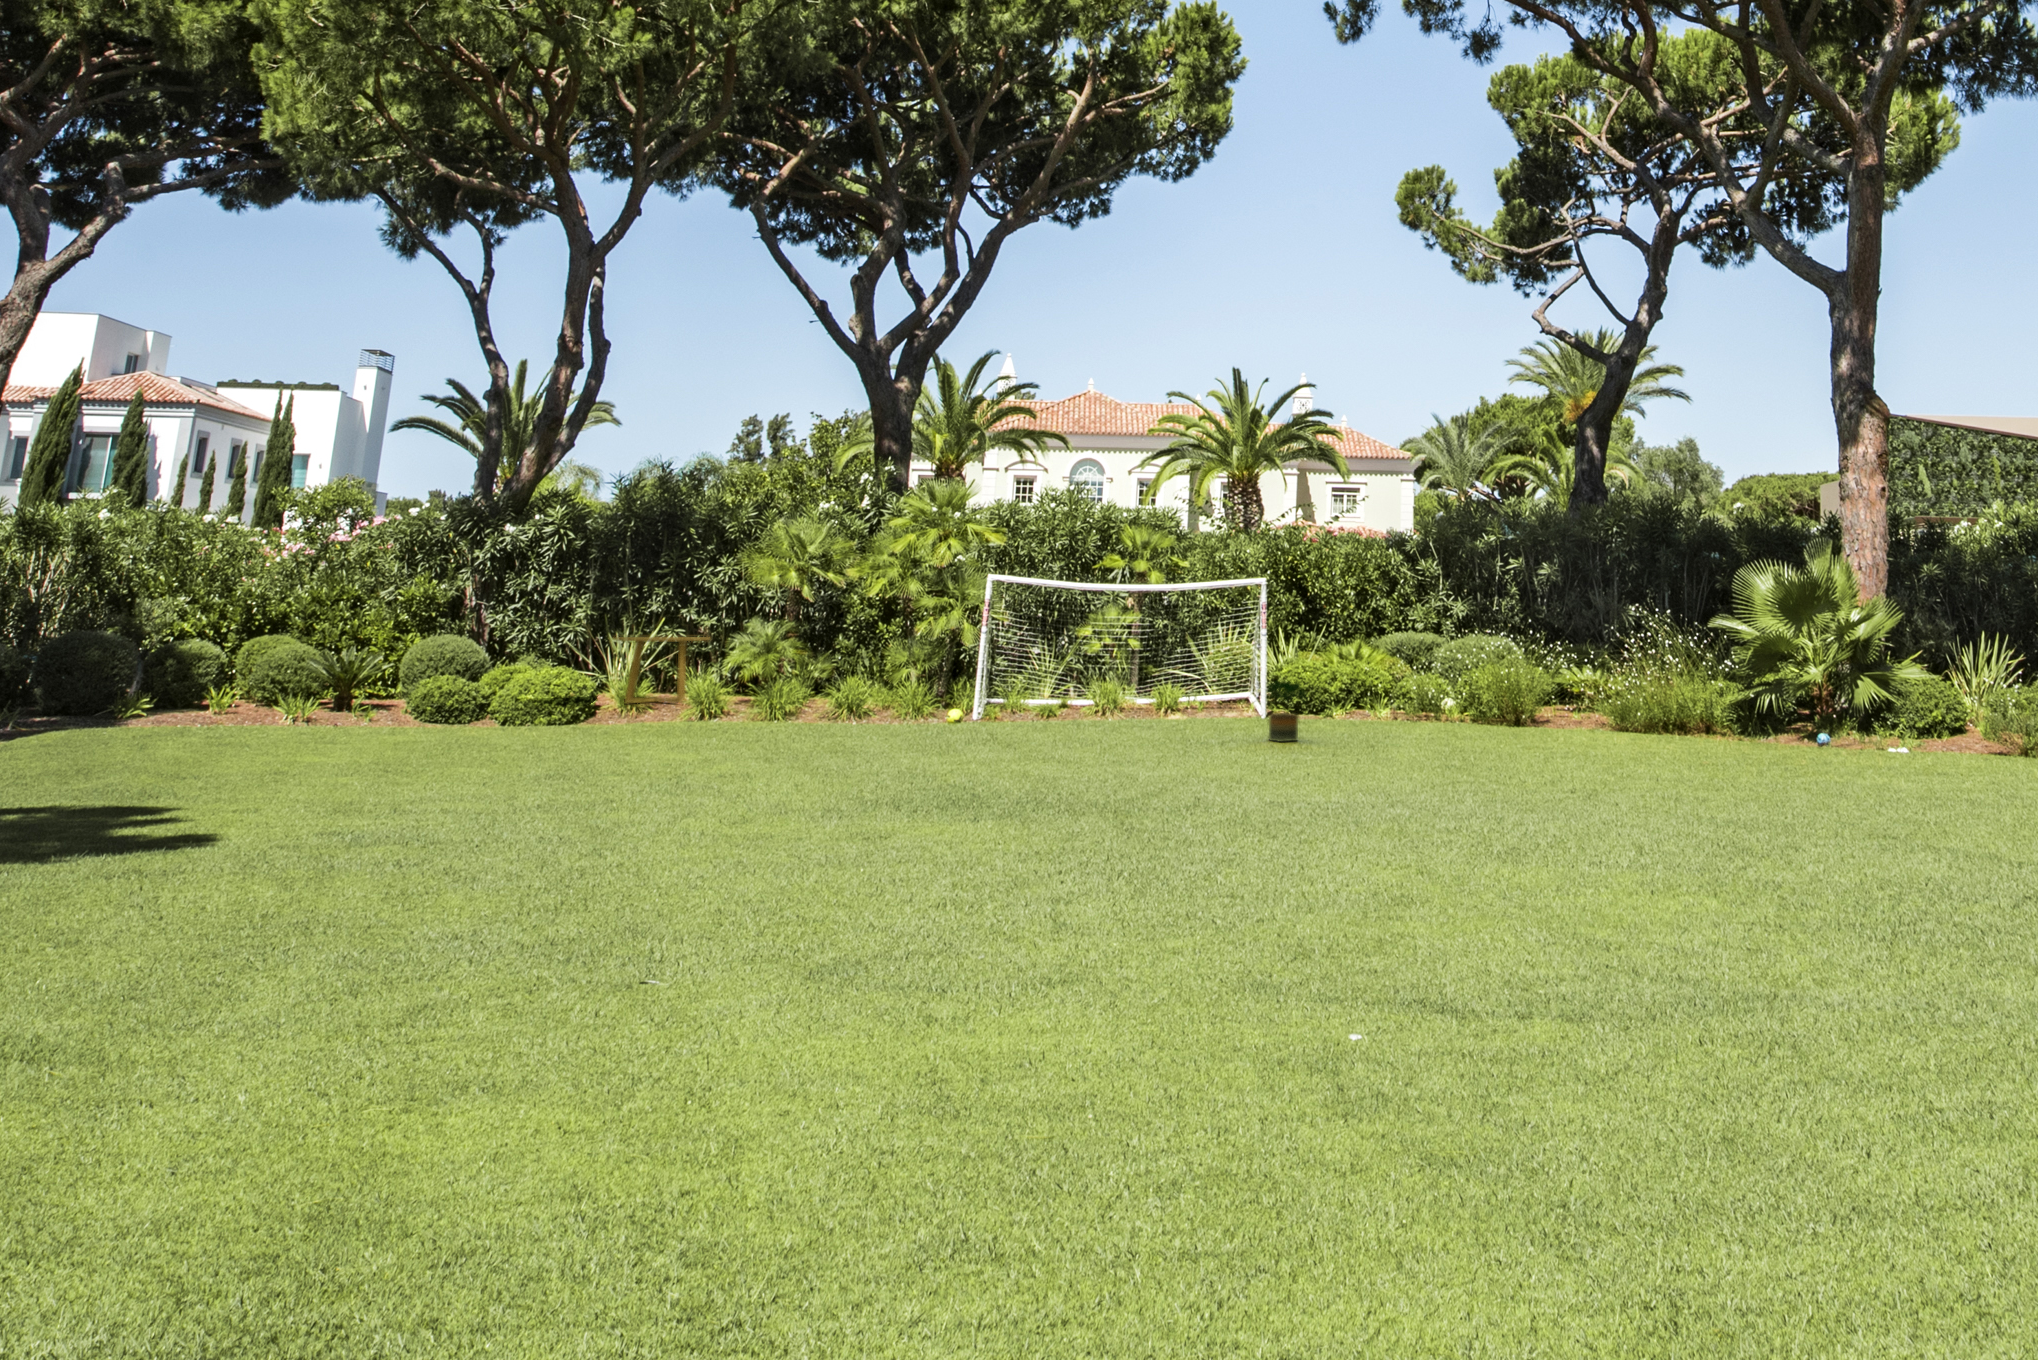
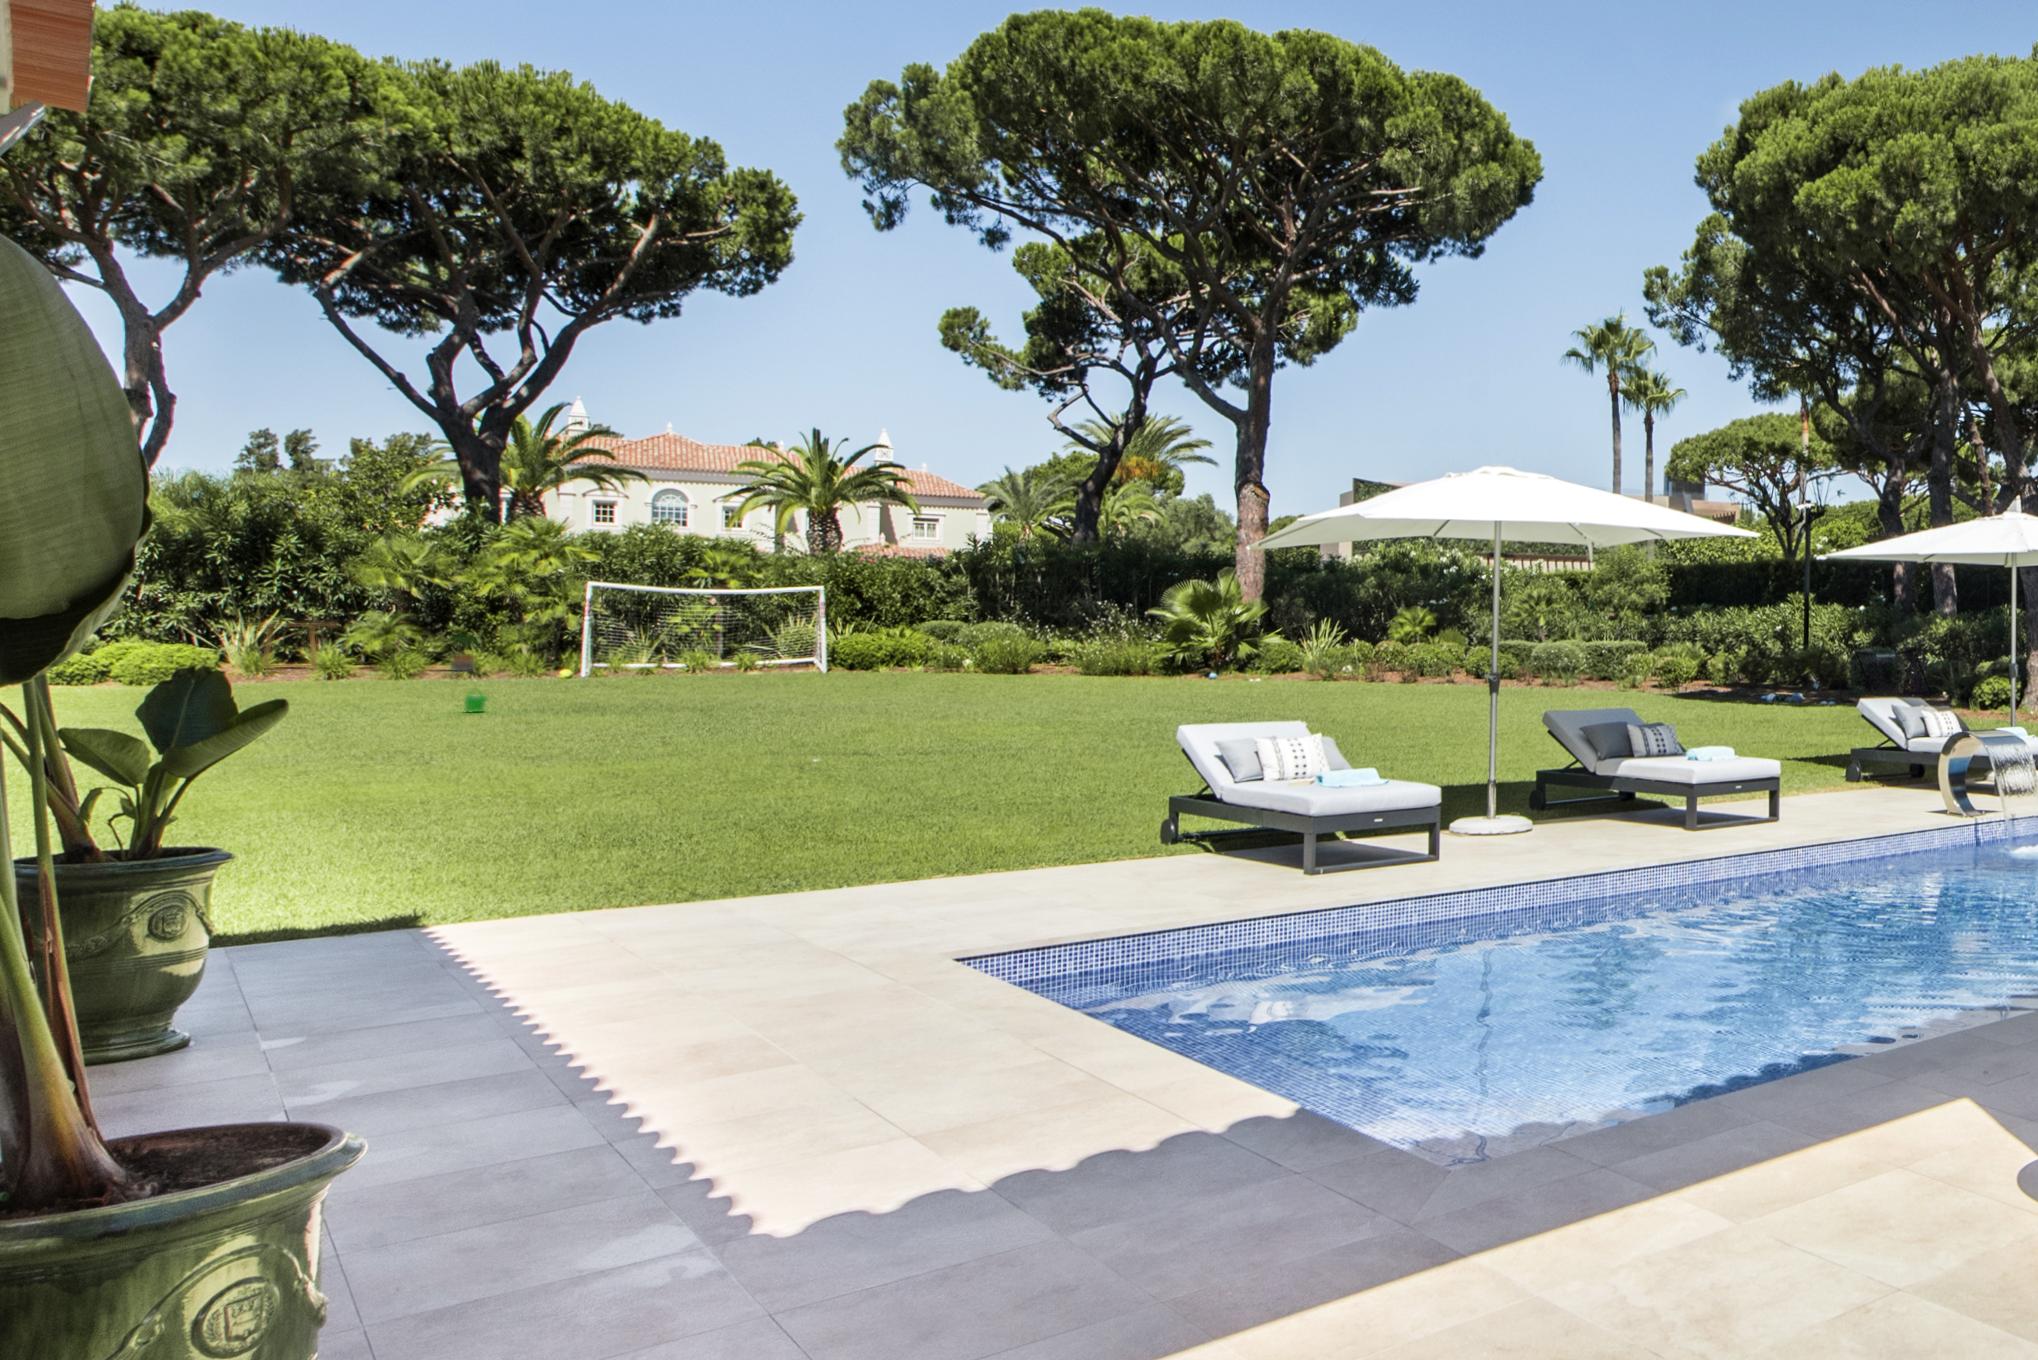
potted tree: present [1267,681,1307,742] -> present [448,635,480,671]
watering can: none [799,766,833,807] -> present [465,693,487,712]

